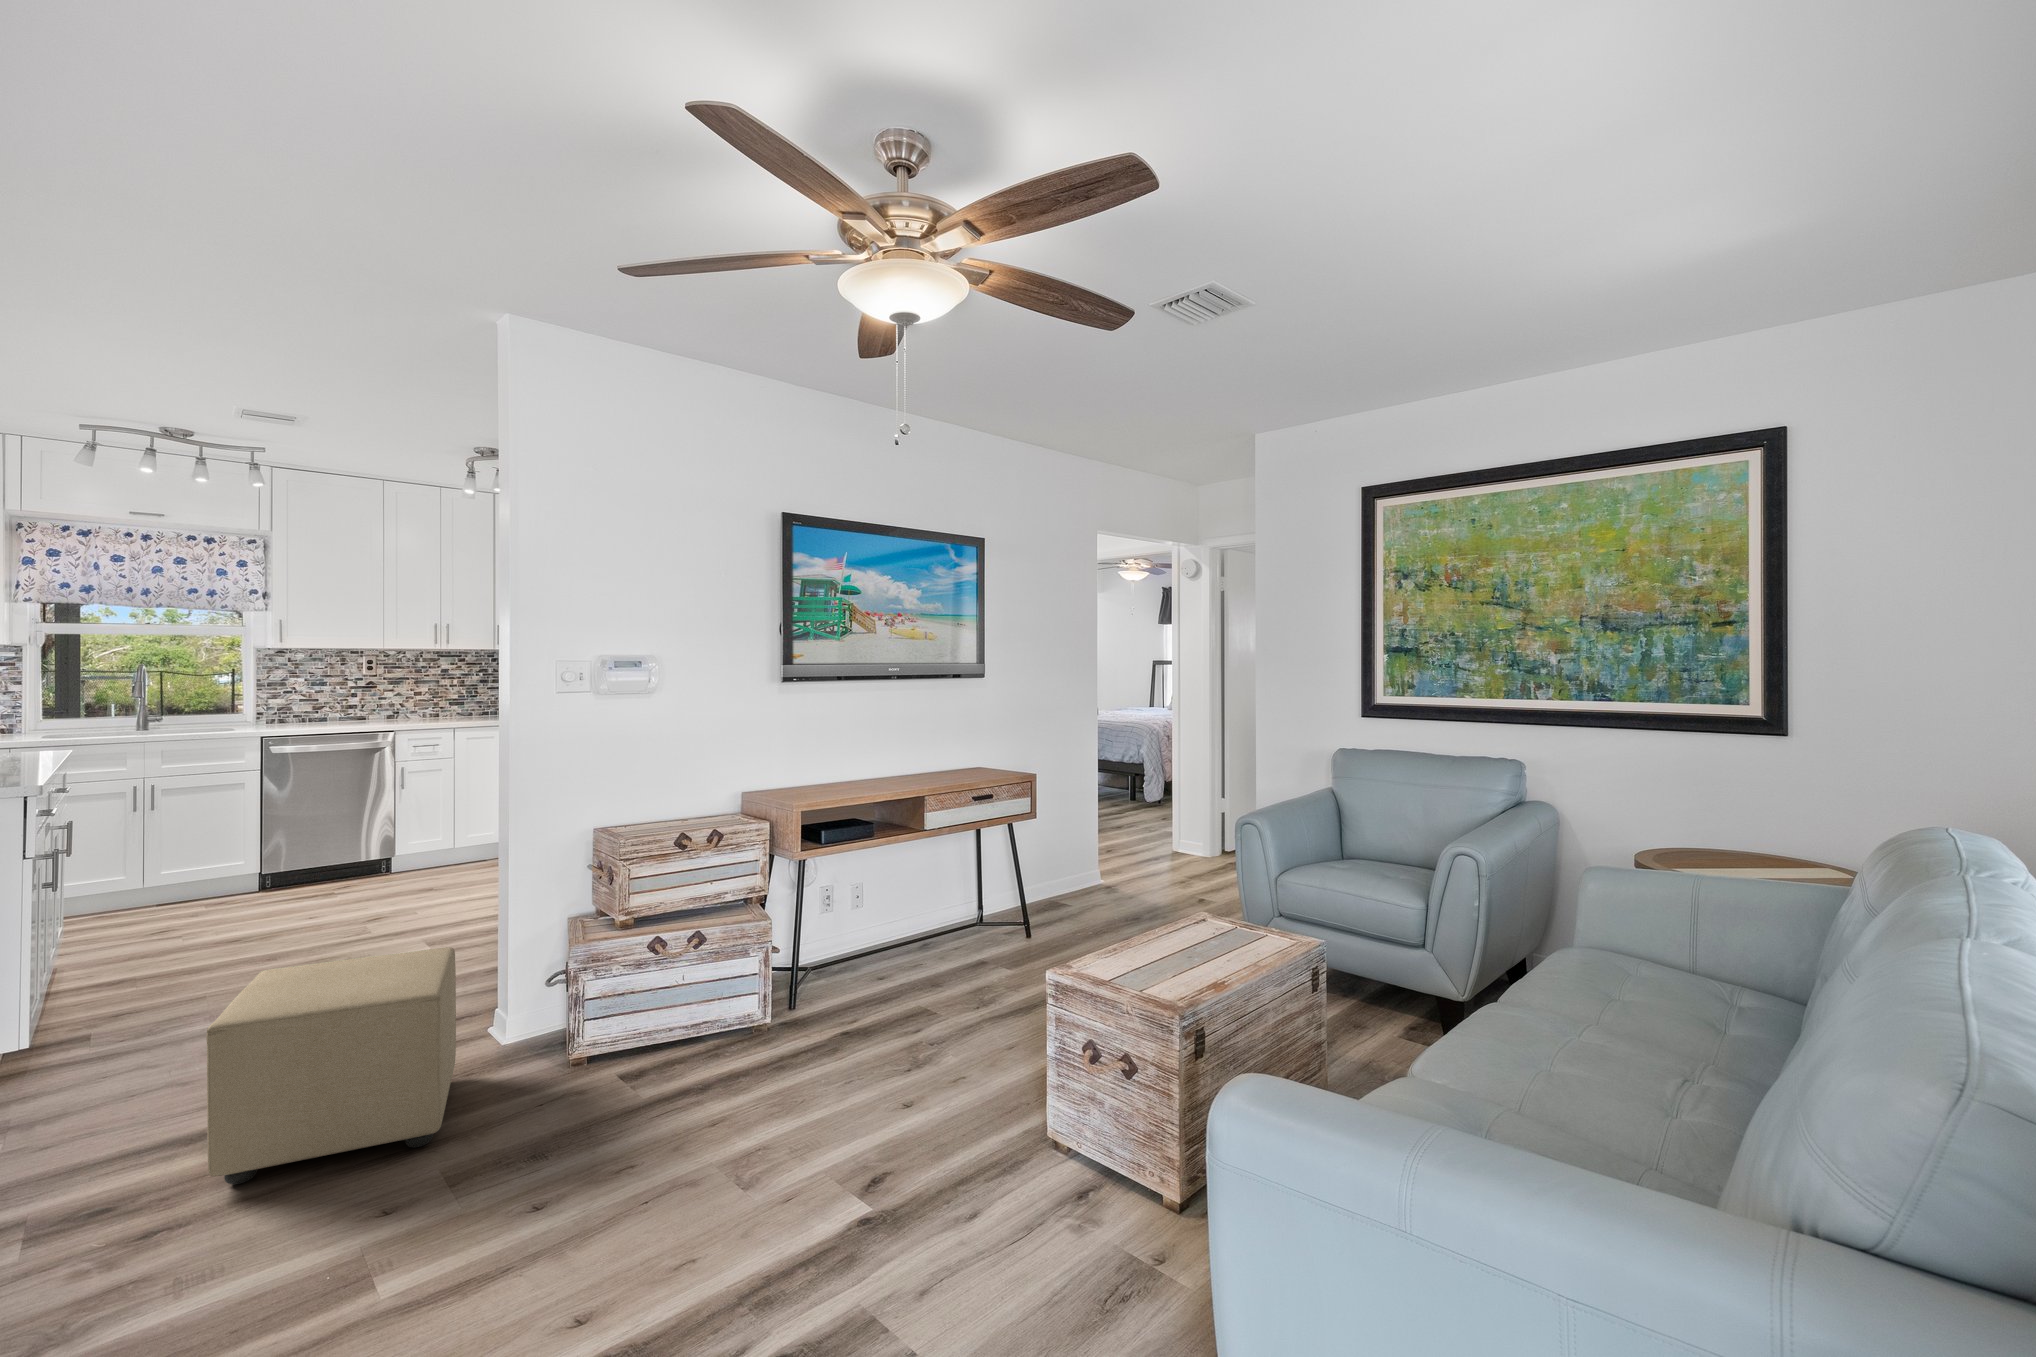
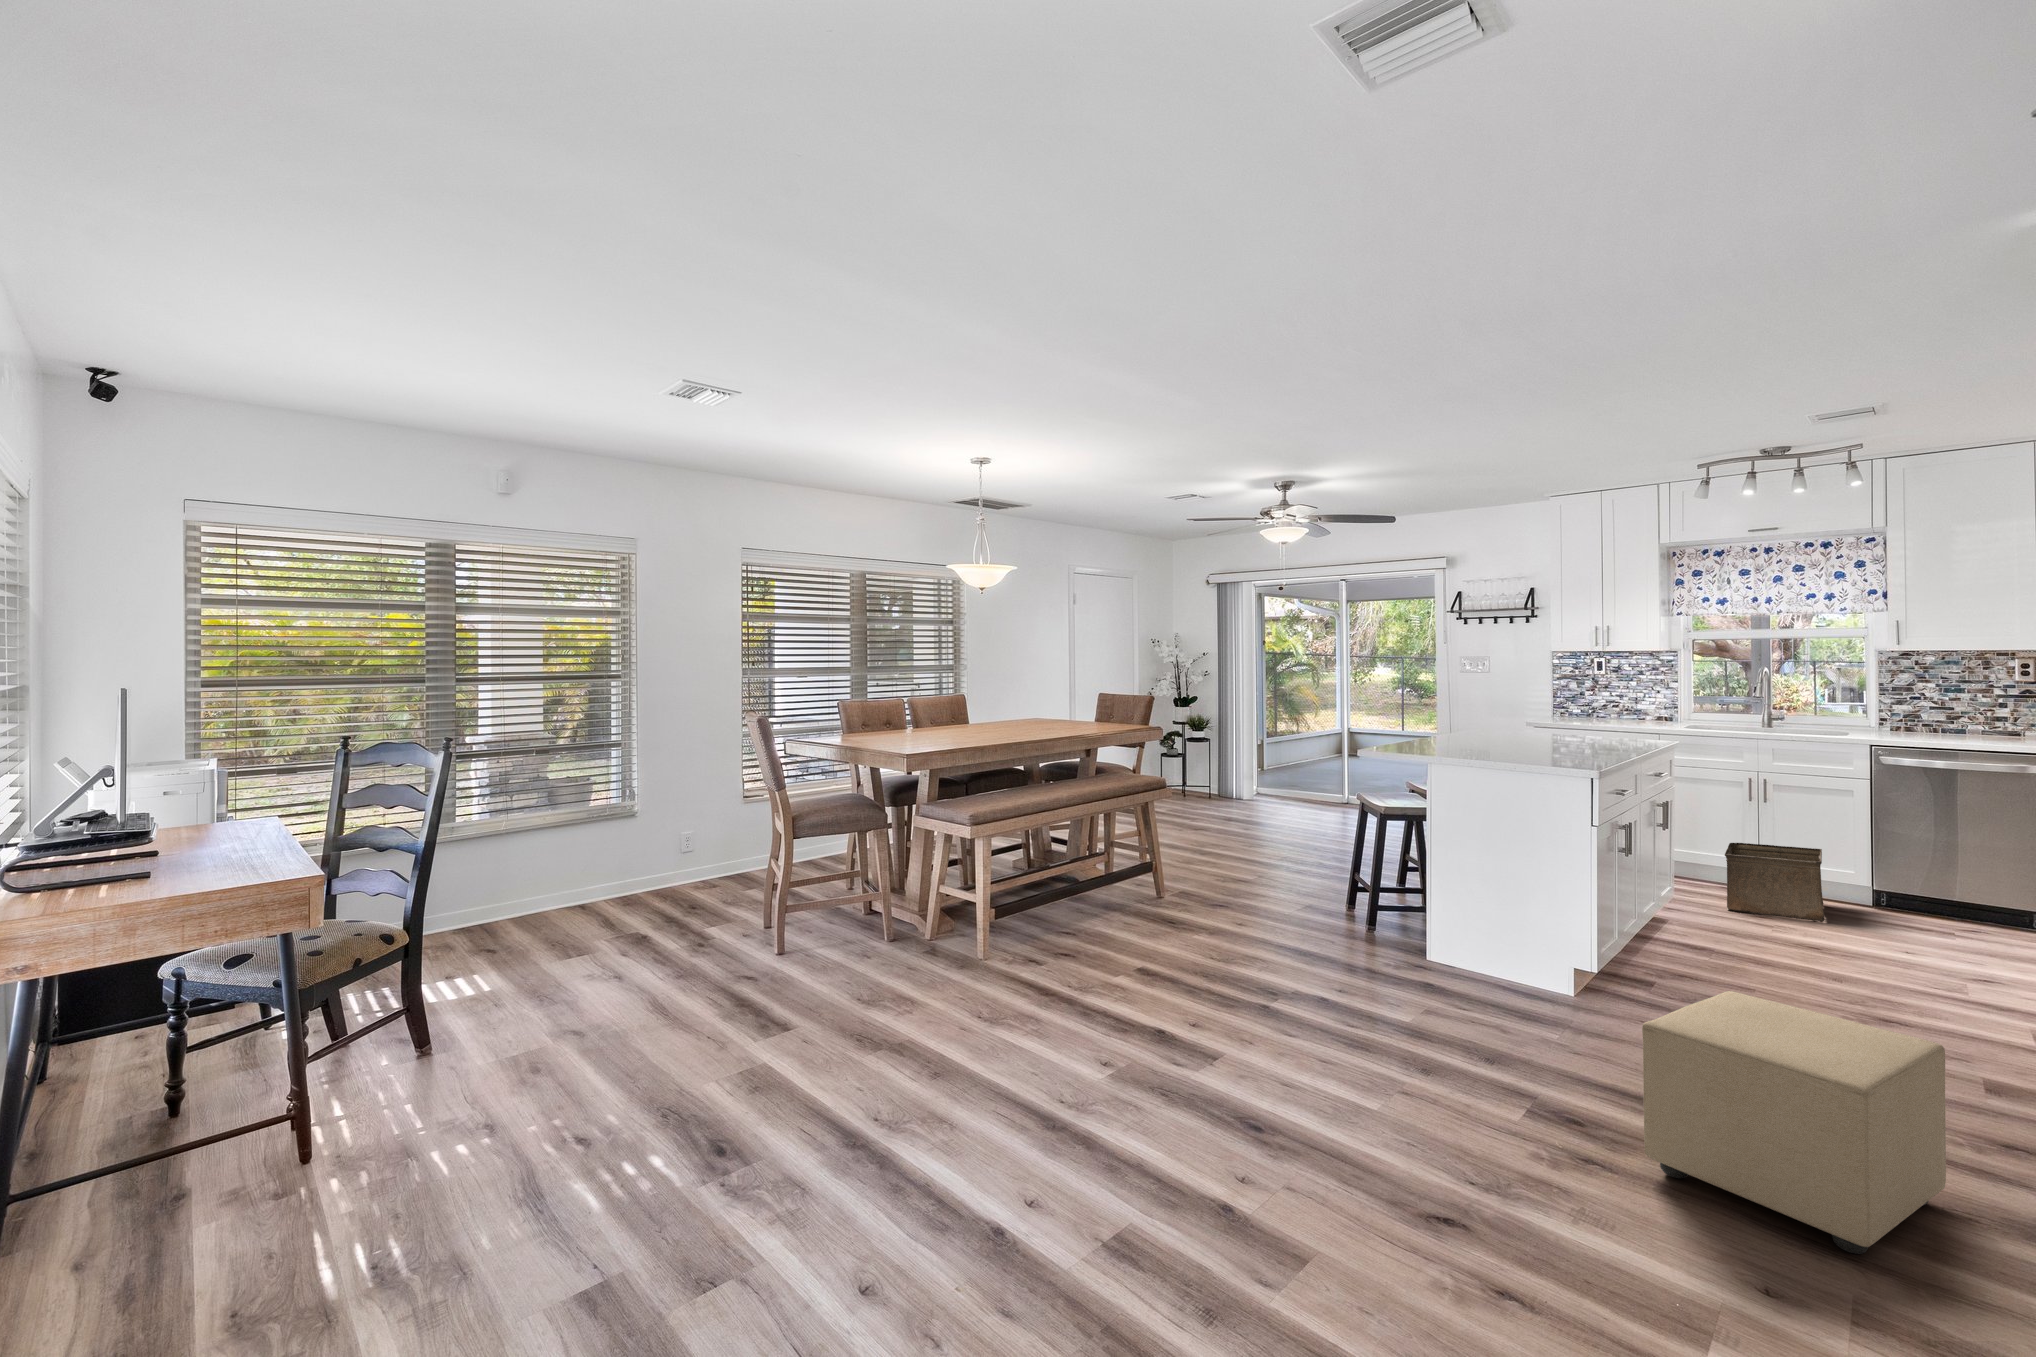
storage bin: none [111,843,226,929] -> present [1725,843,1825,922]

